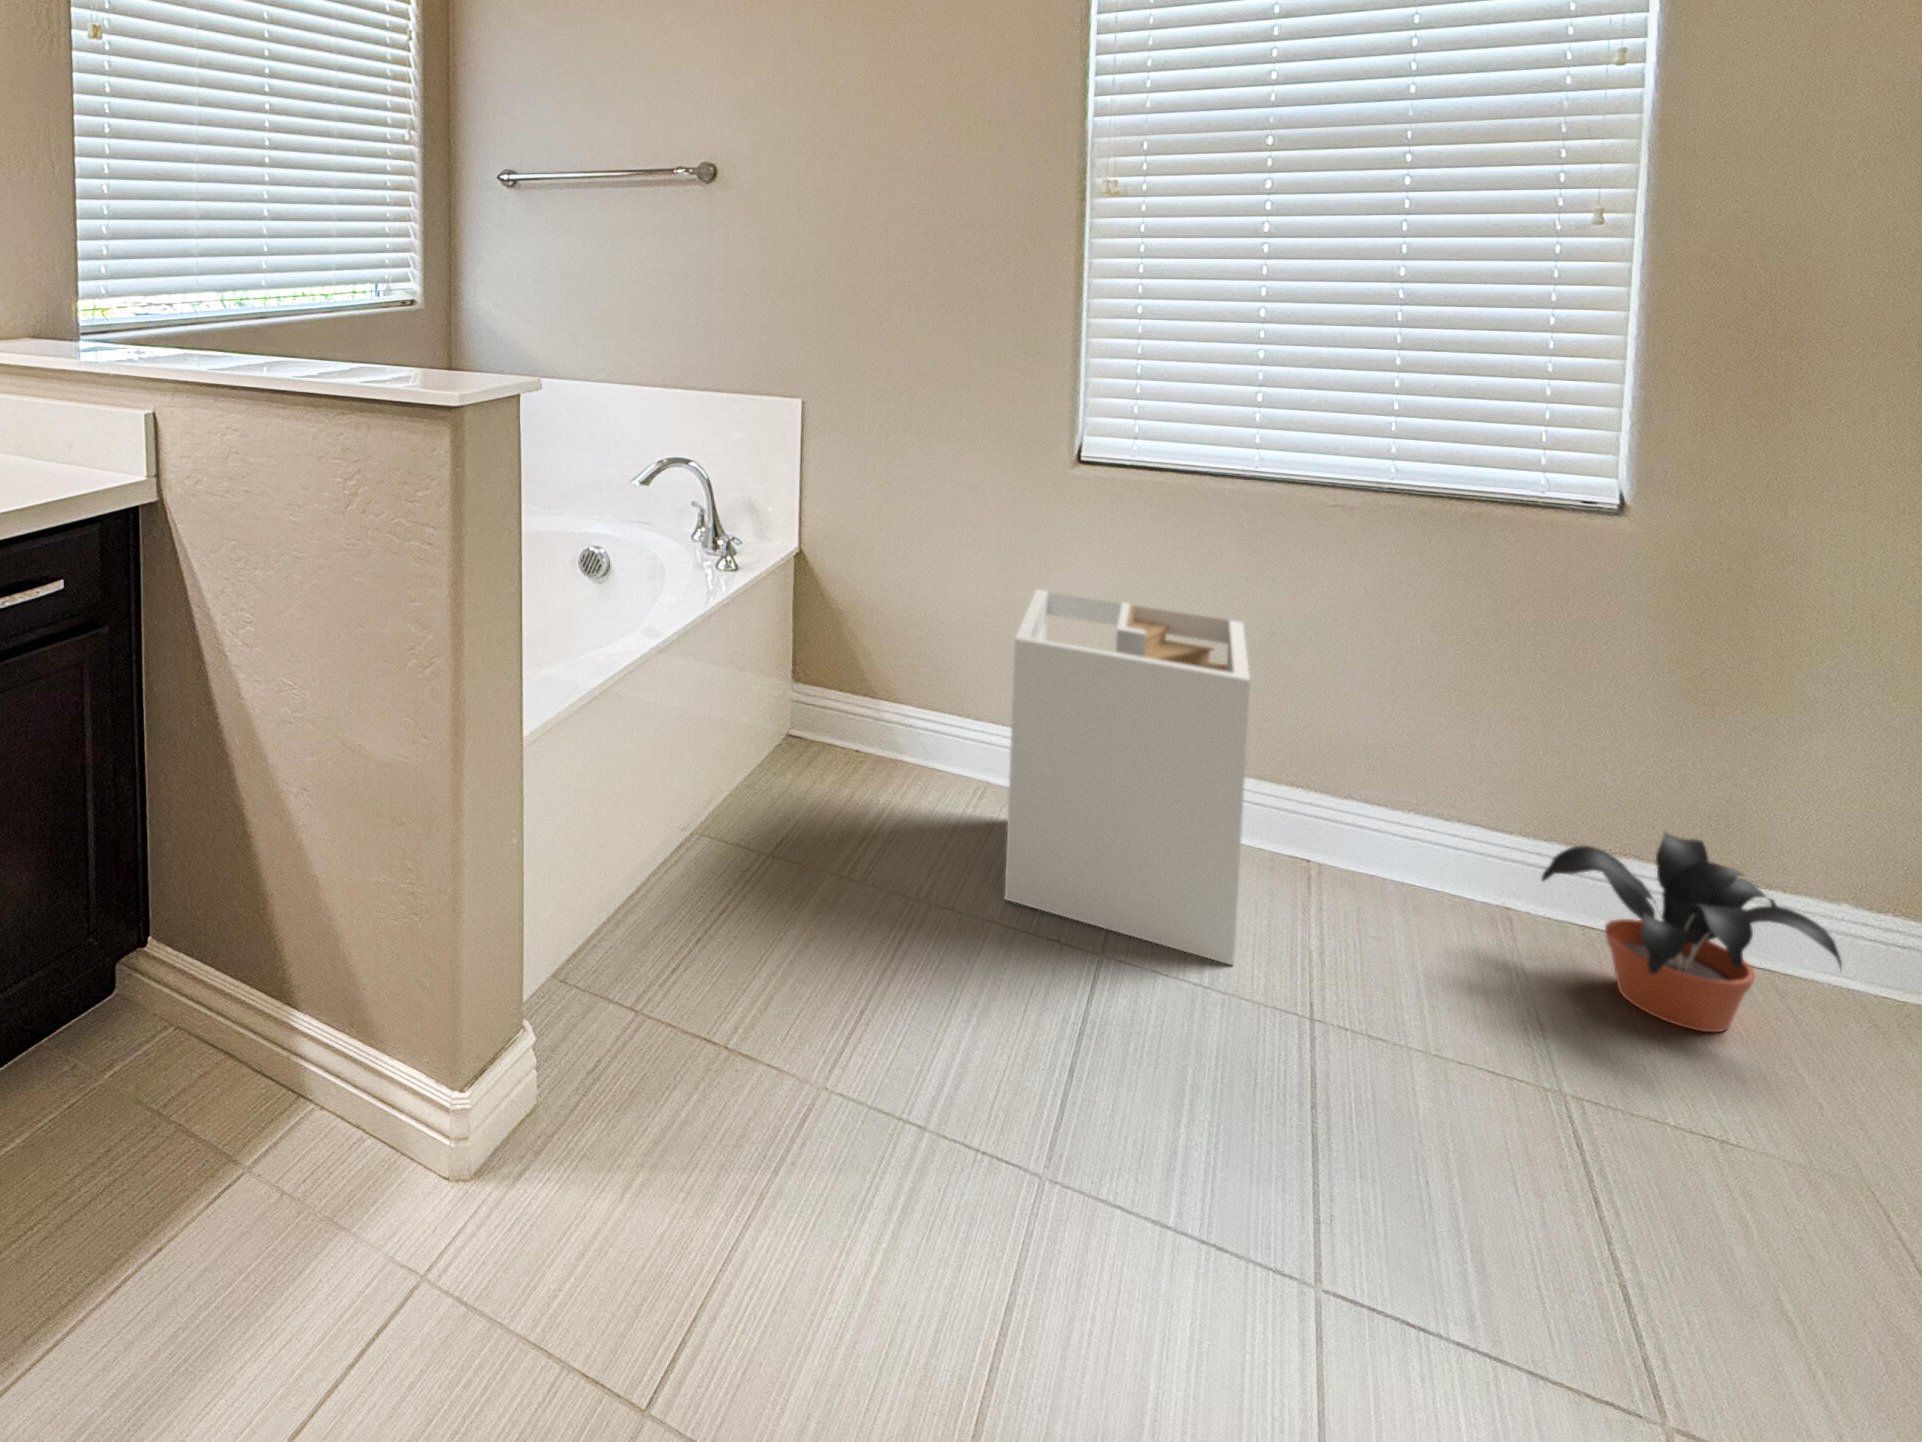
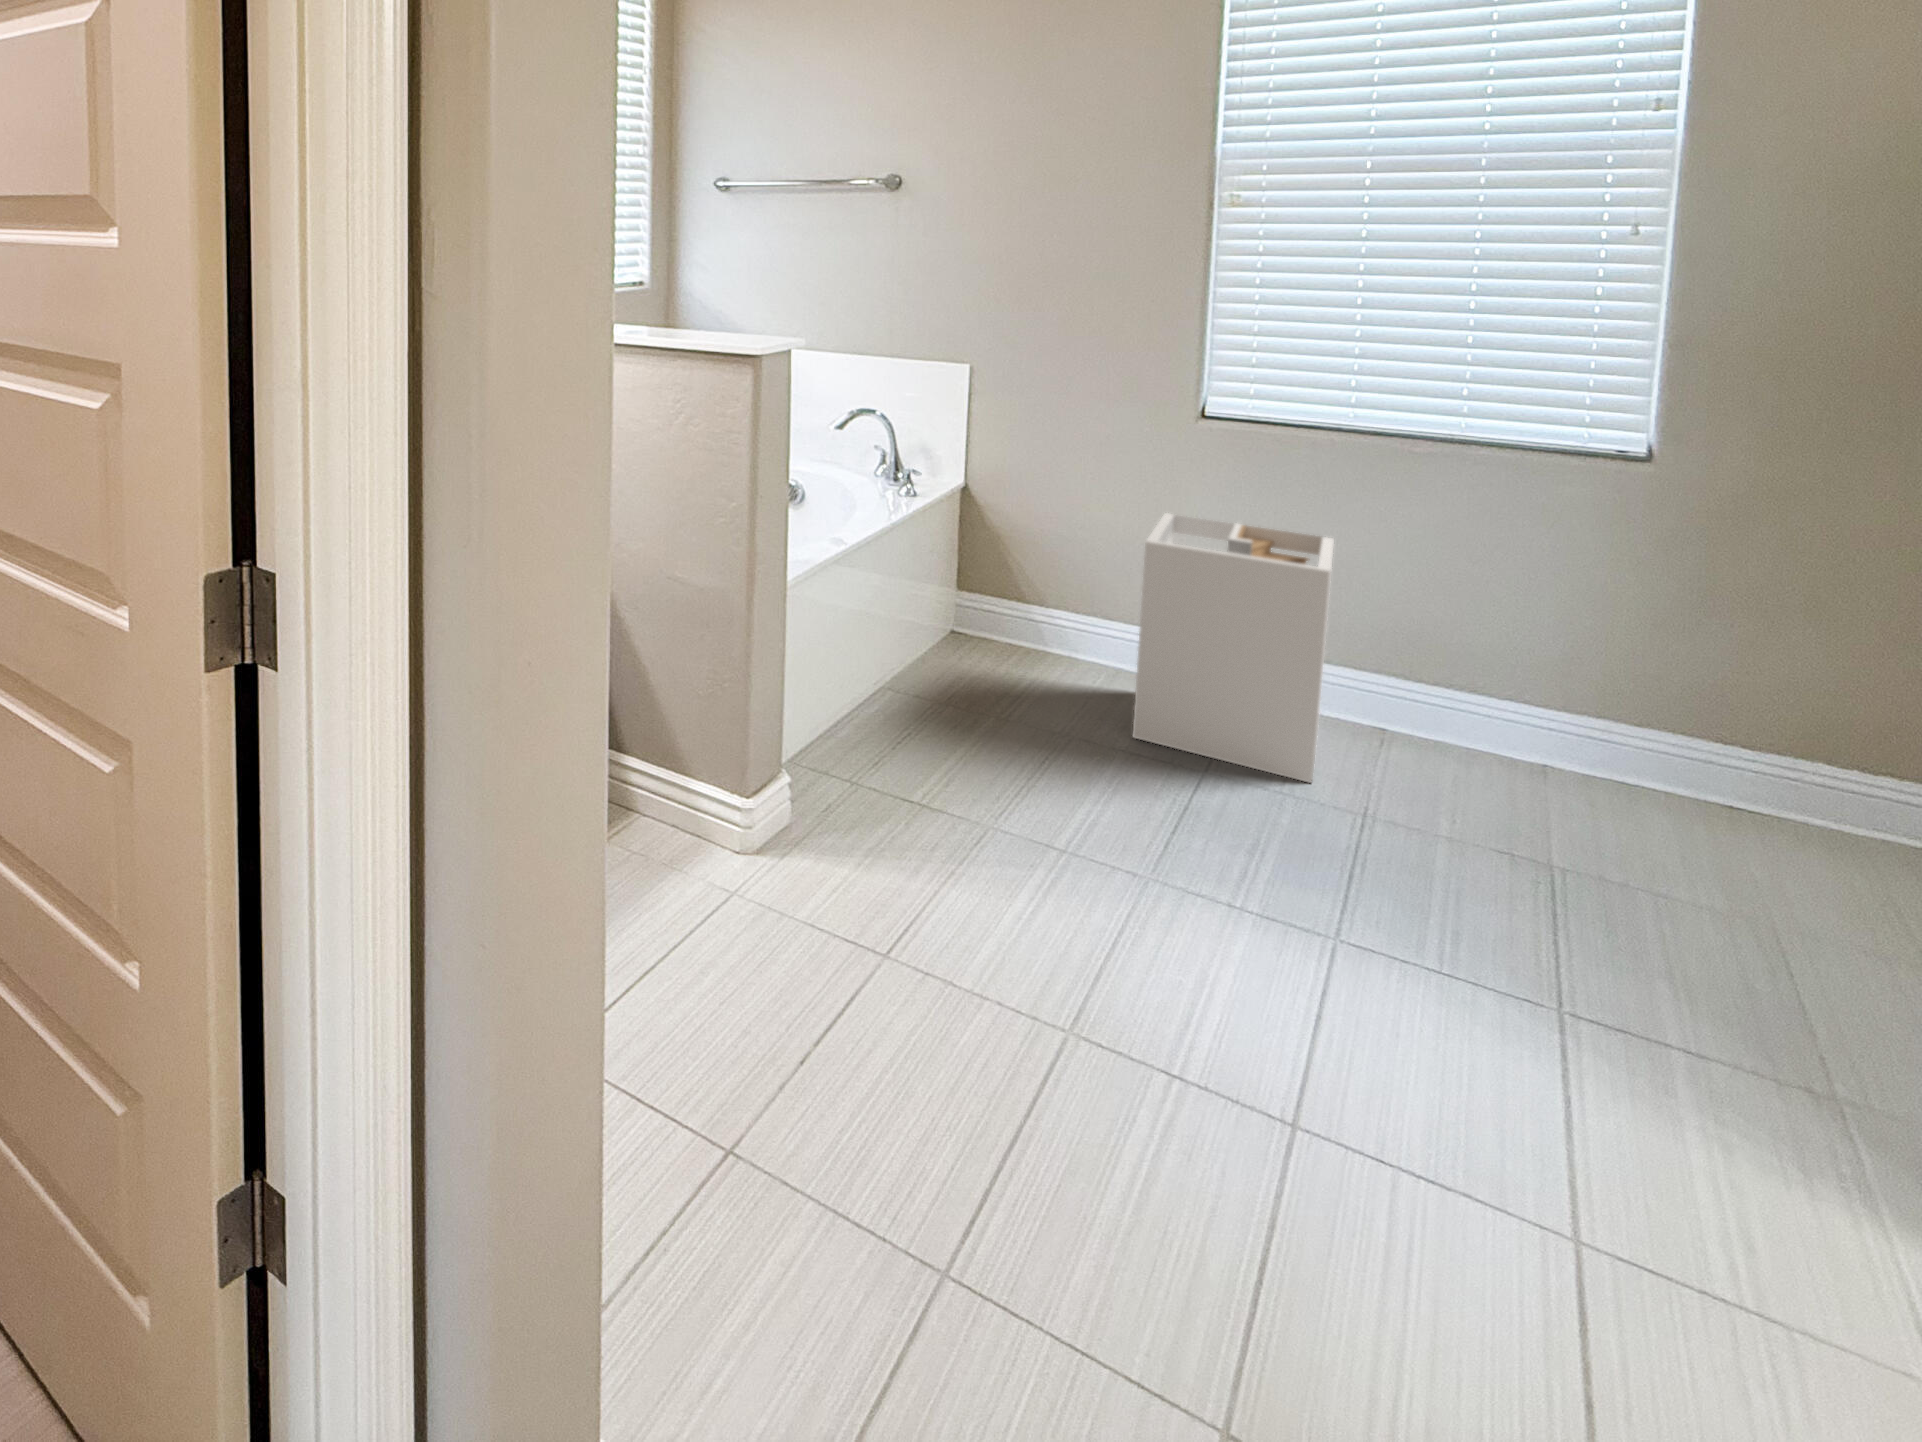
potted plant: present [1542,833,1842,1032] -> none [1563,699,1791,840]

